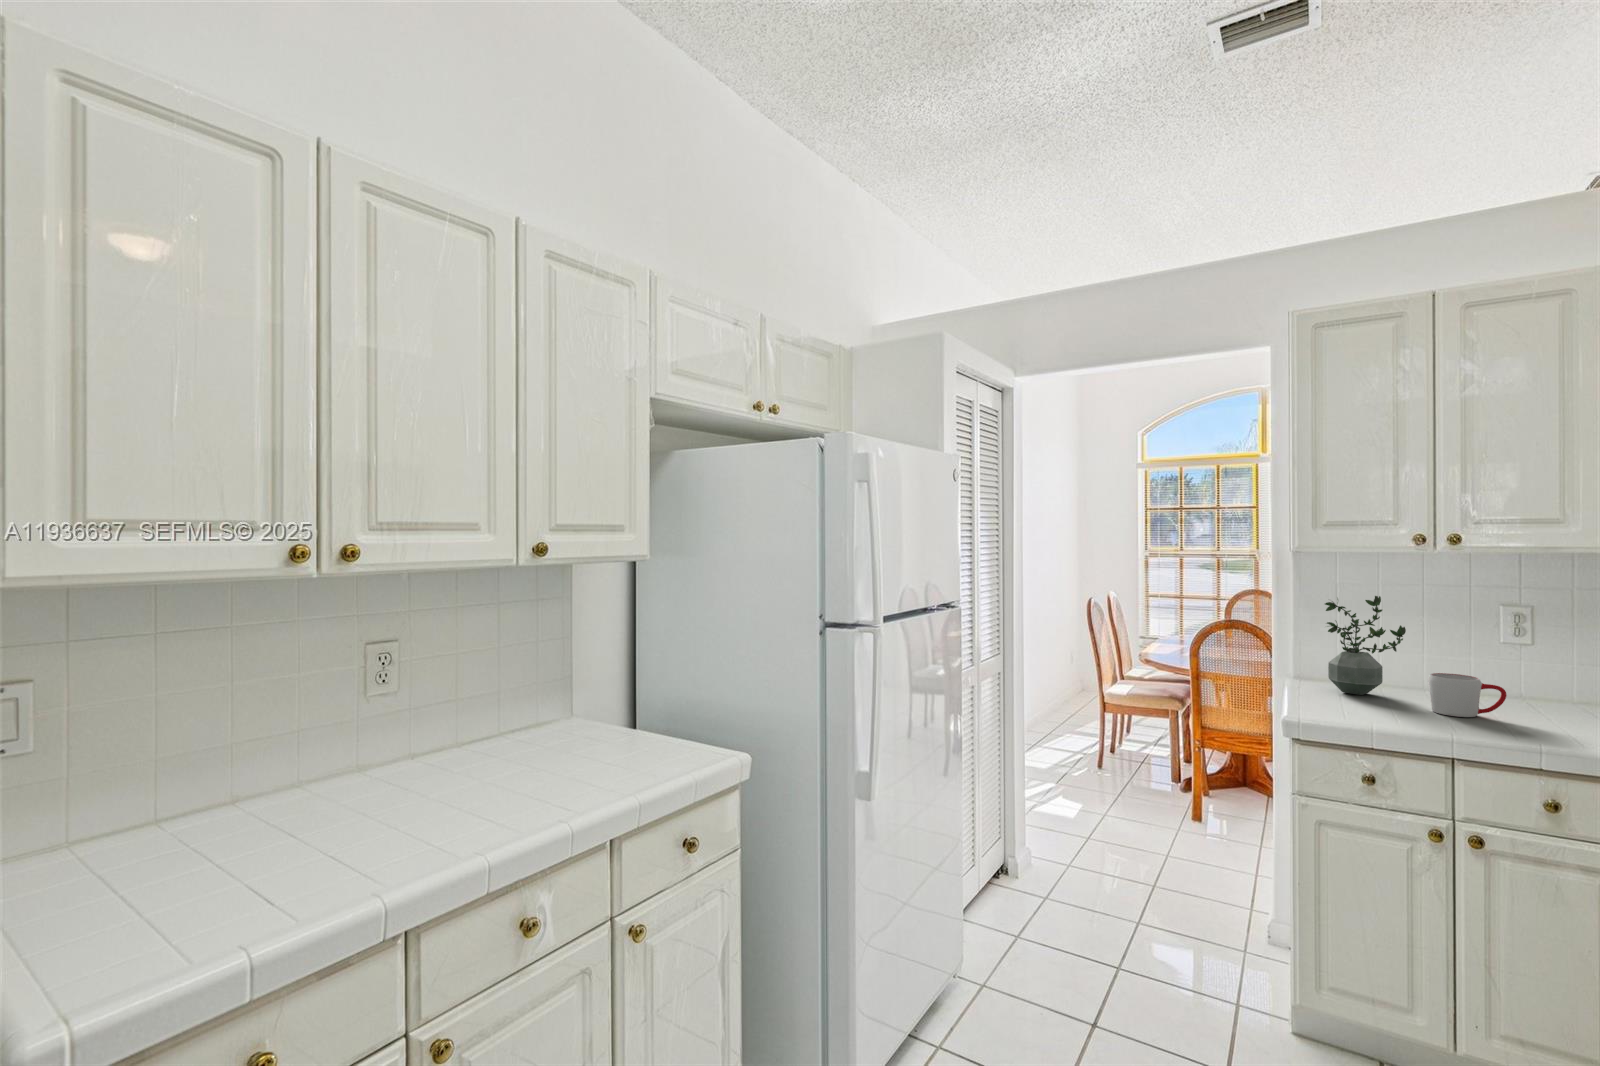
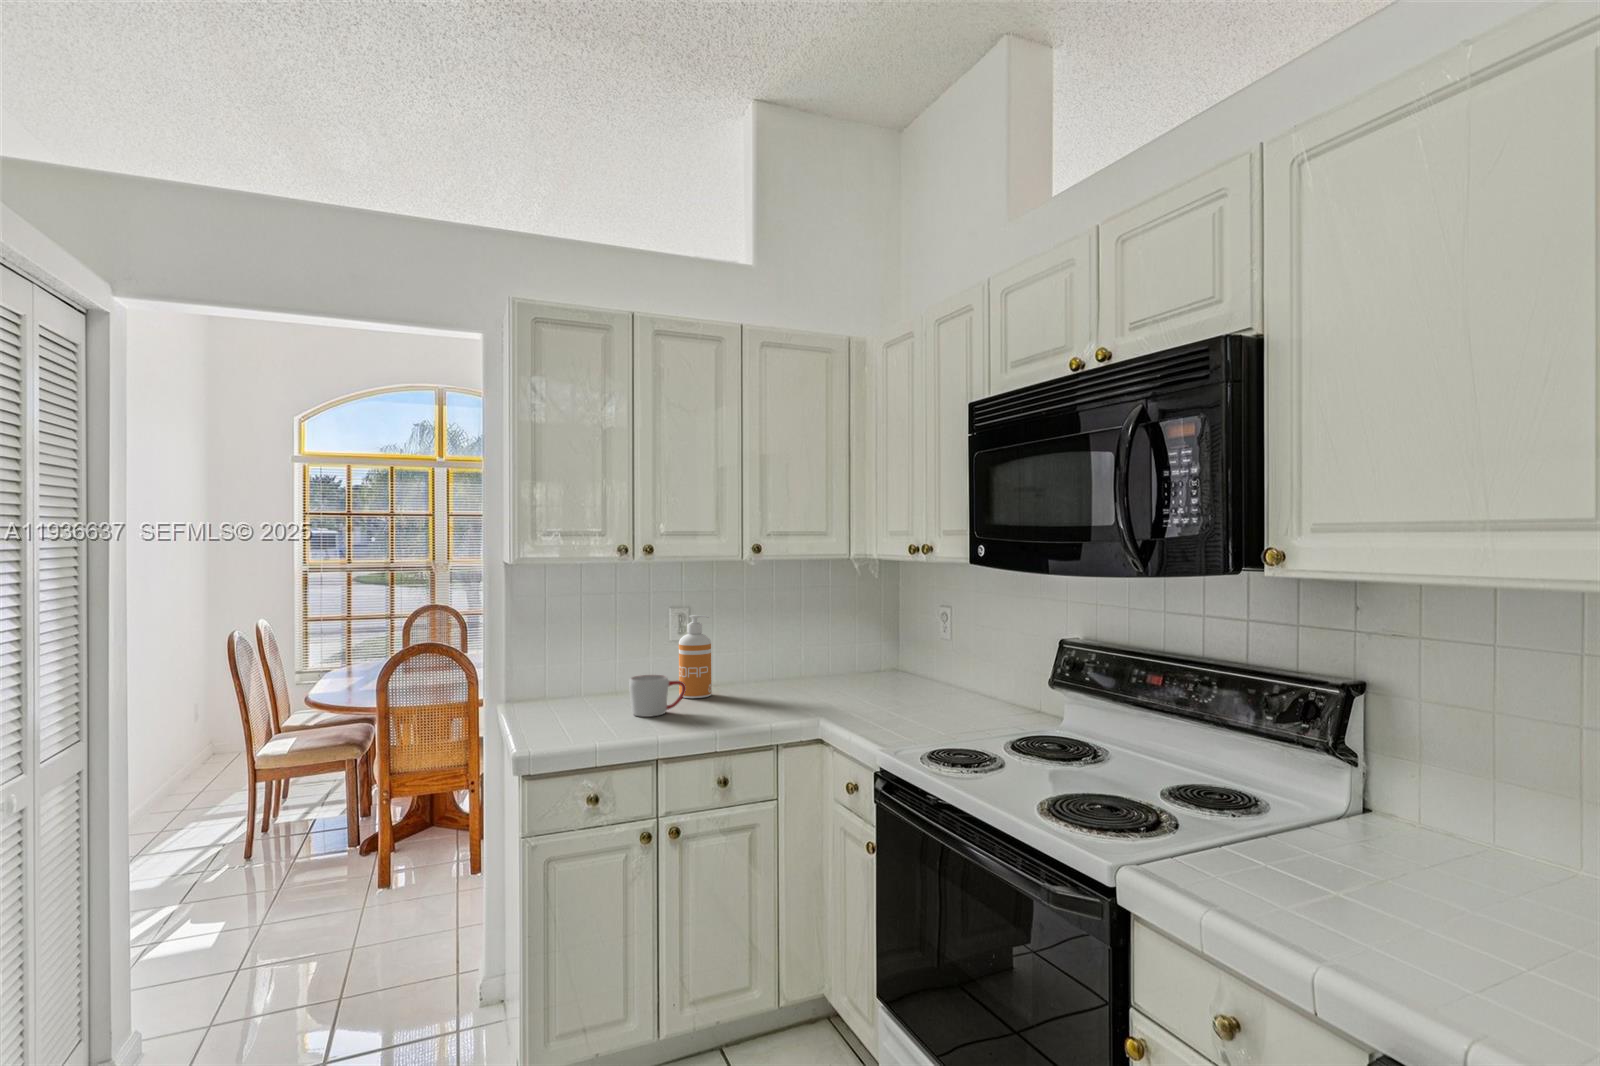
potted plant: present [1325,596,1406,695] -> none [536,604,607,710]
soap dispenser: none [1507,618,1555,711] -> present [679,615,712,698]

